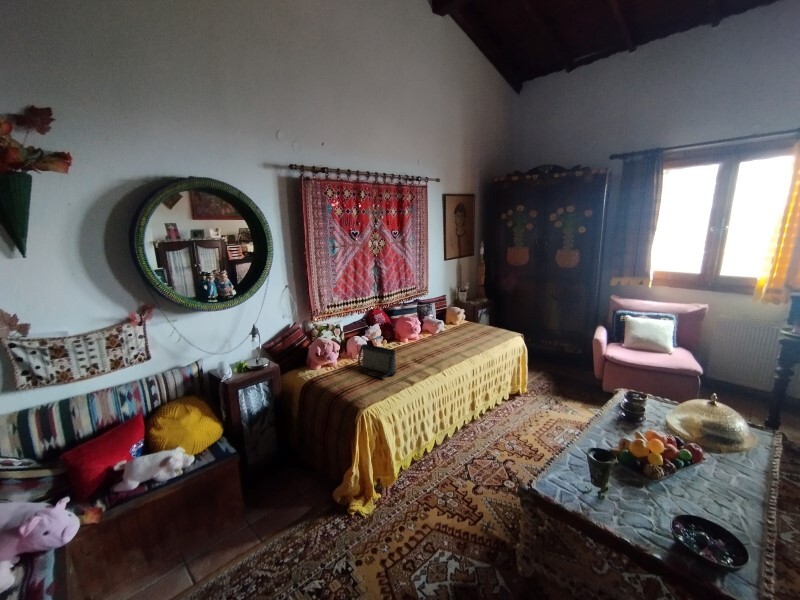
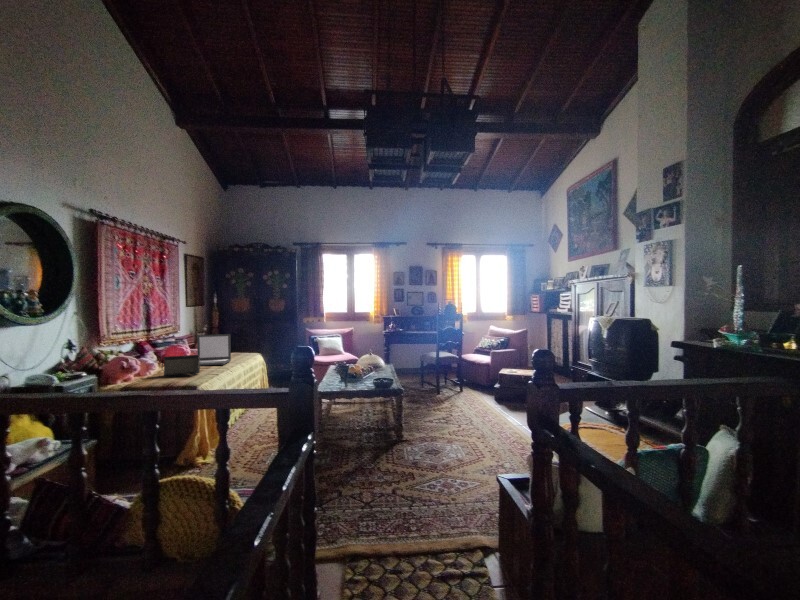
laptop: none [411,306,465,356] -> present [197,334,231,366]

